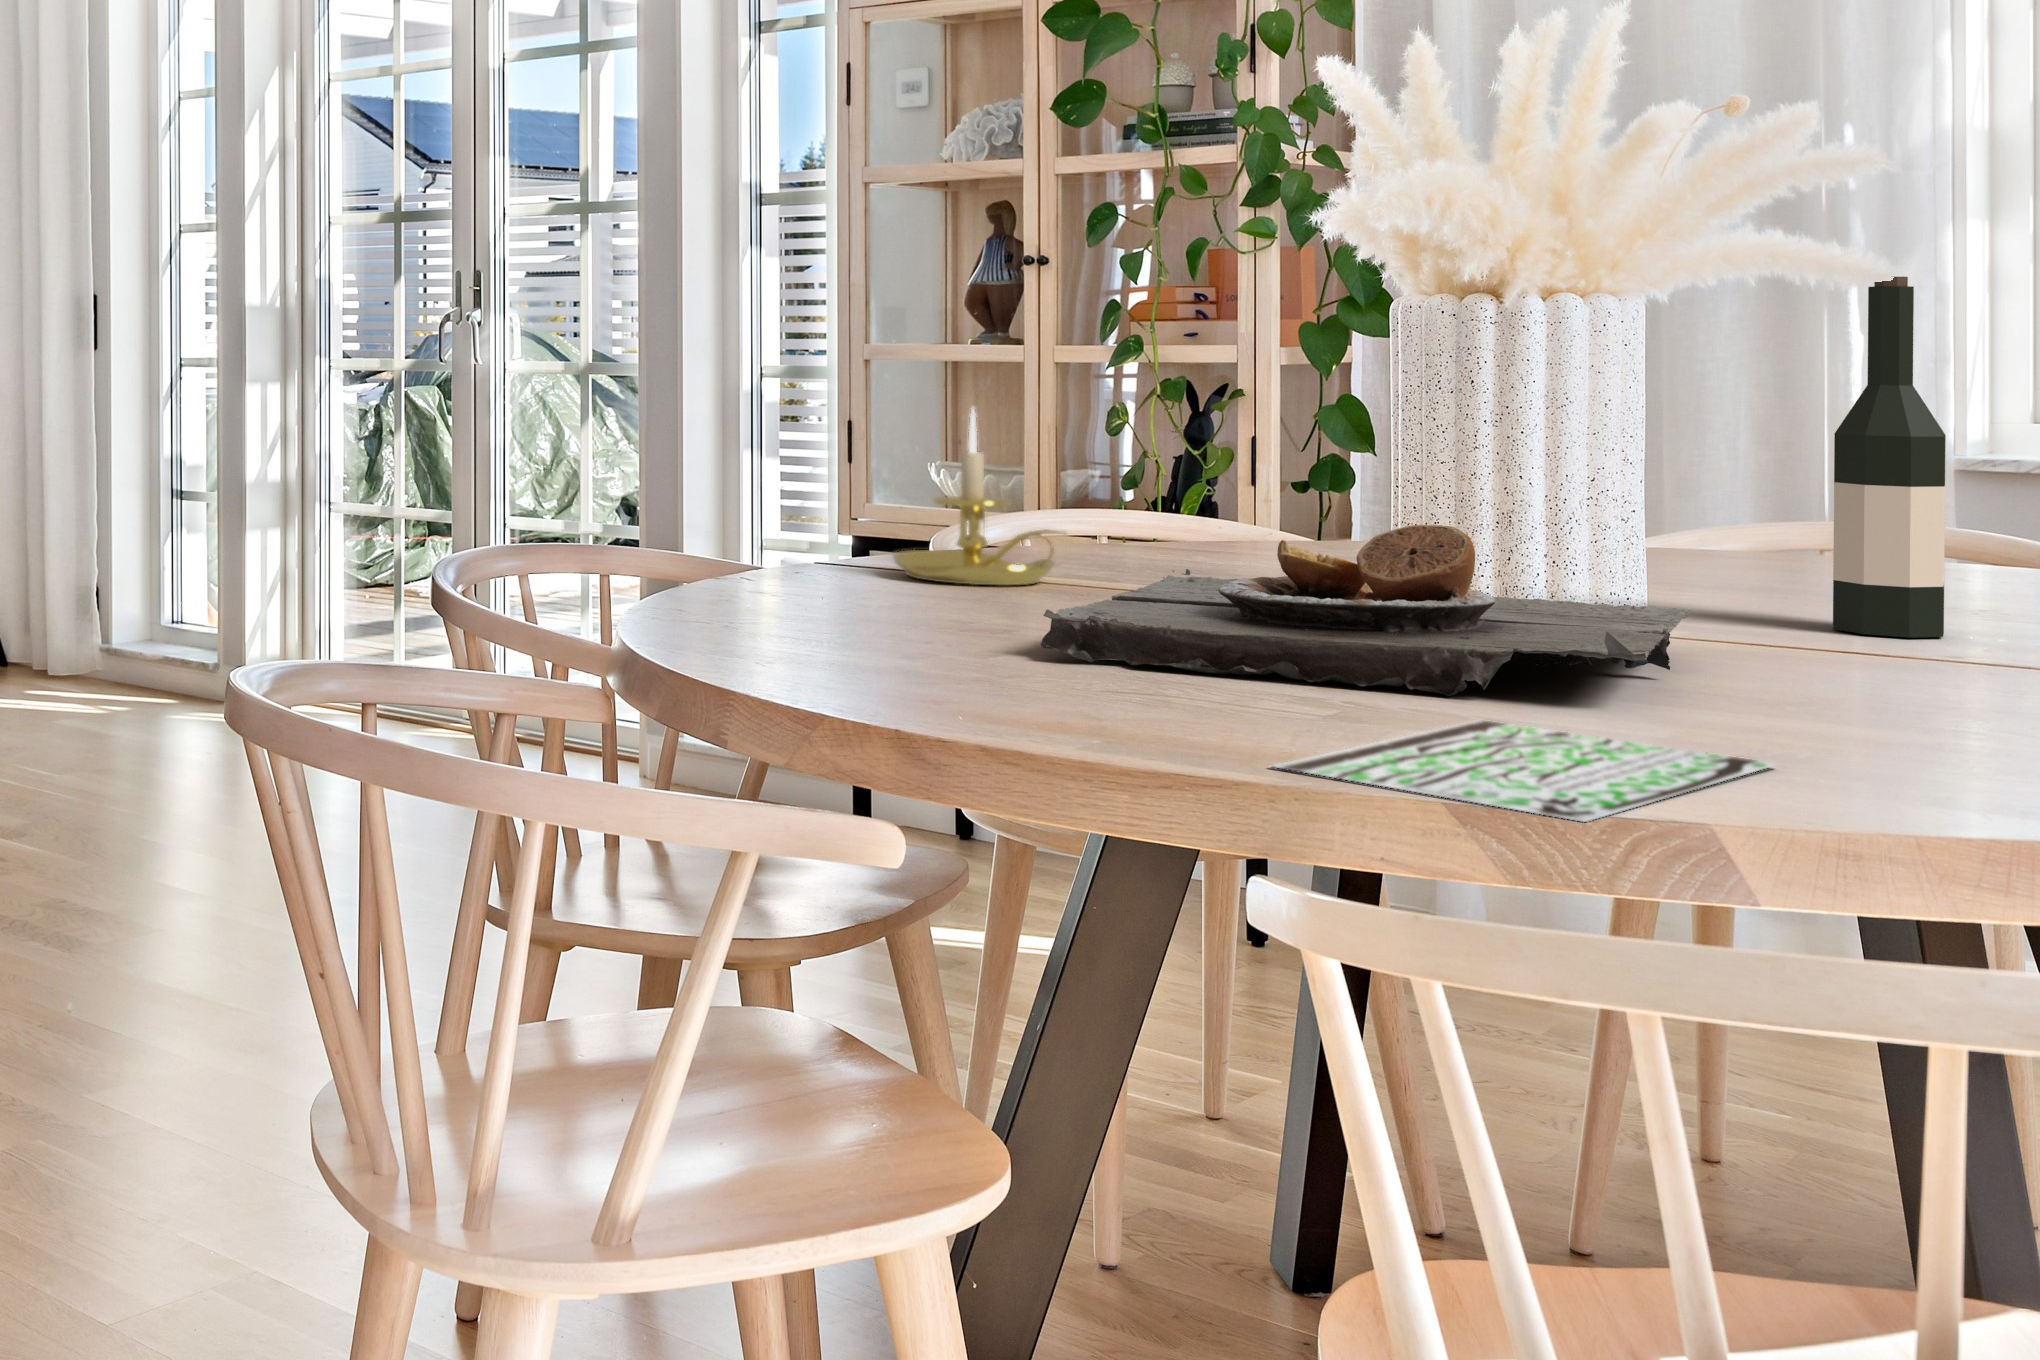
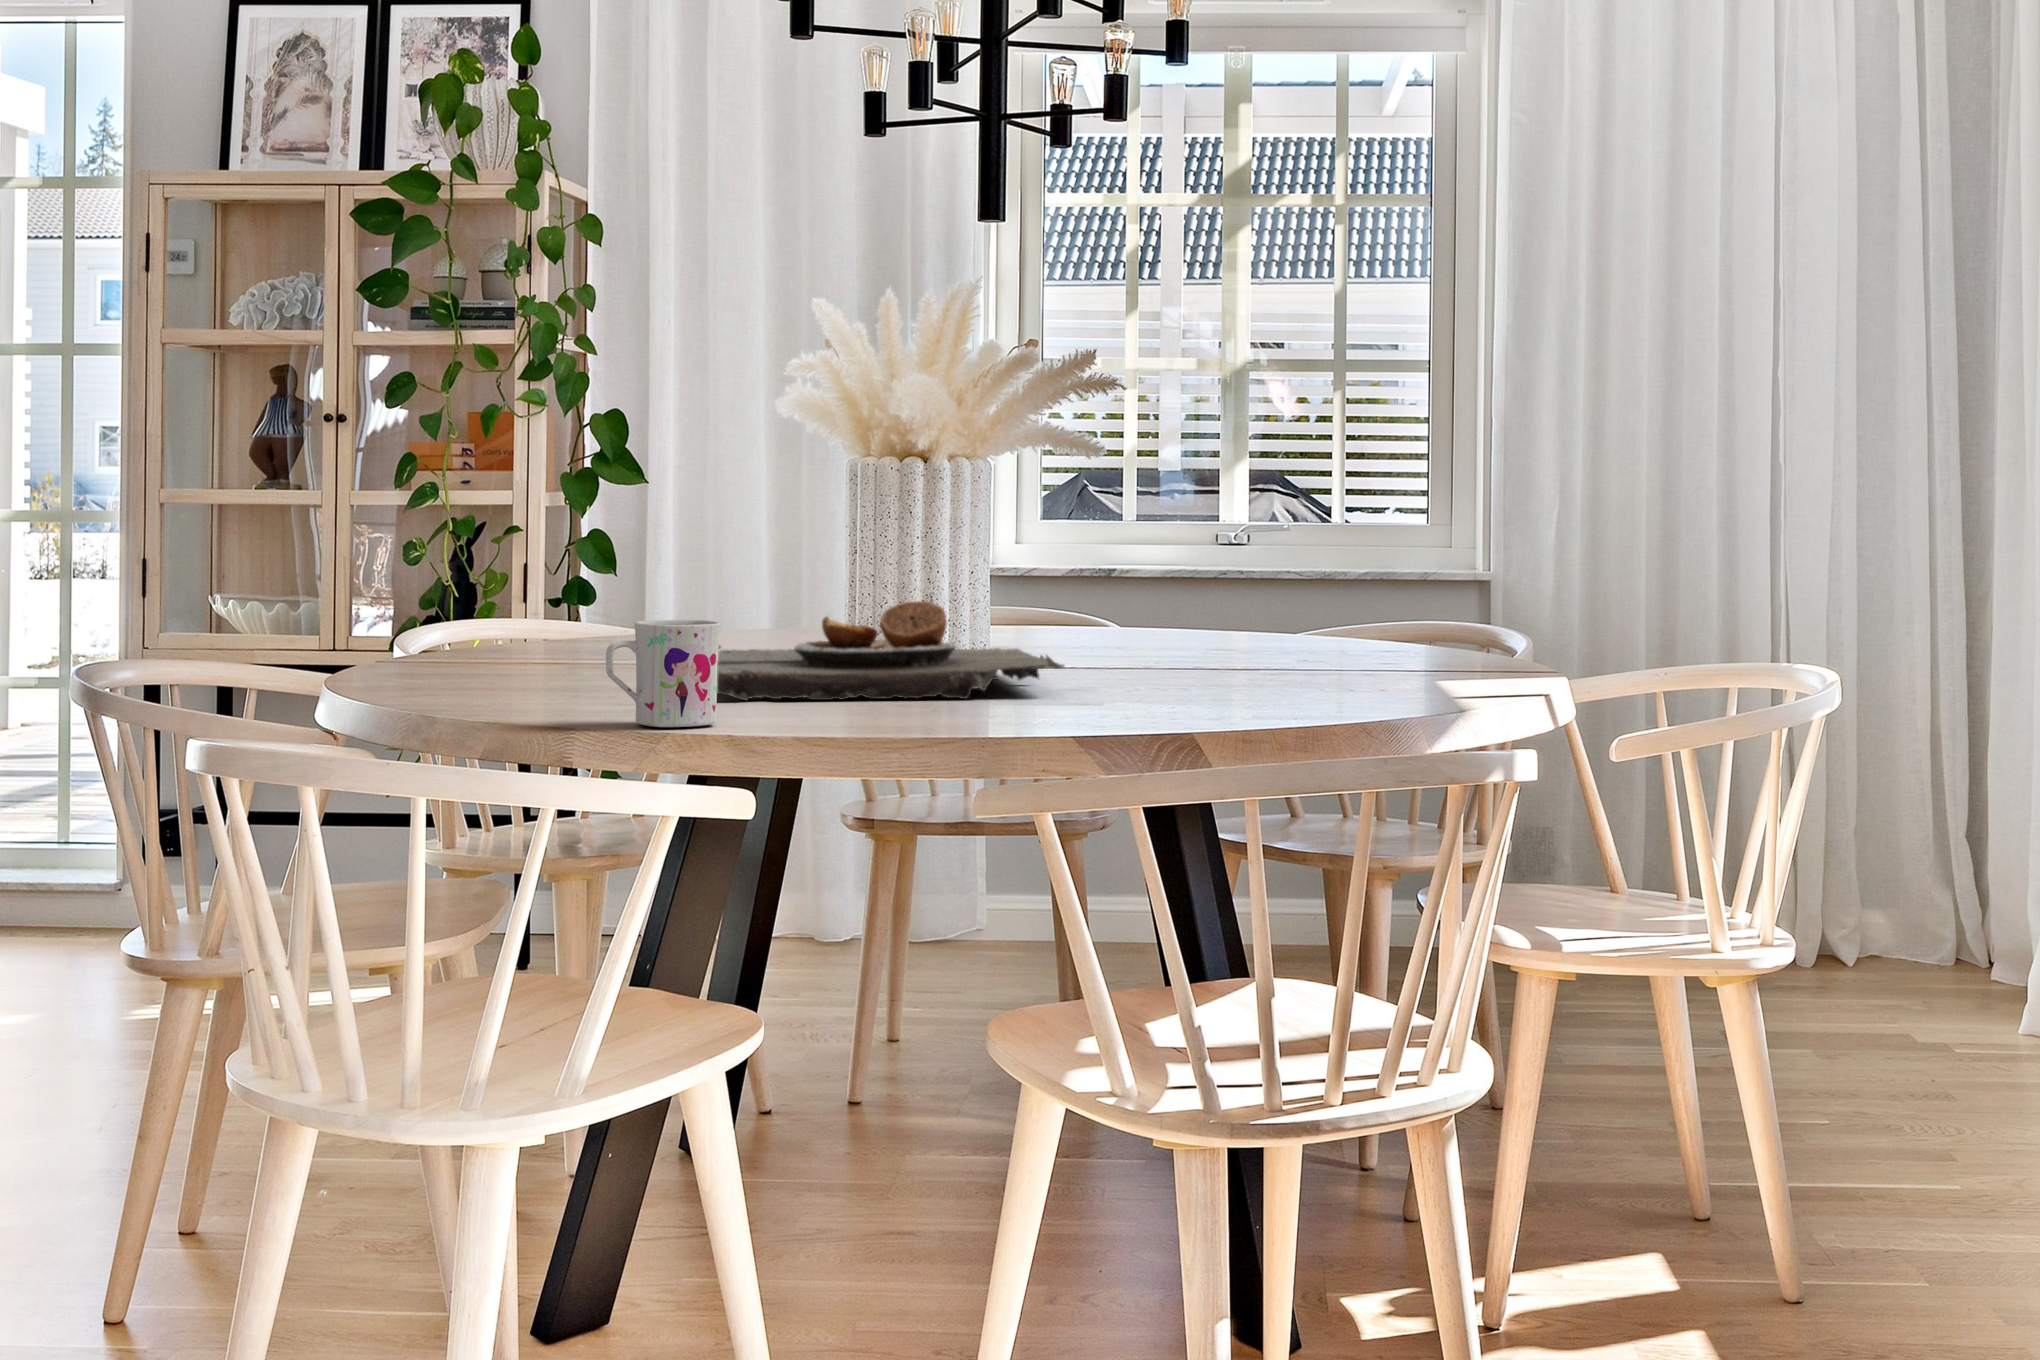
wine bottle: present [1833,277,1946,638] -> none [1051,450,1108,661]
candle holder: present [893,409,1062,585] -> none [458,537,604,671]
mug: none [754,538,925,703] -> present [606,620,720,727]
book: present [1270,720,1776,822] -> none [969,705,1166,735]

